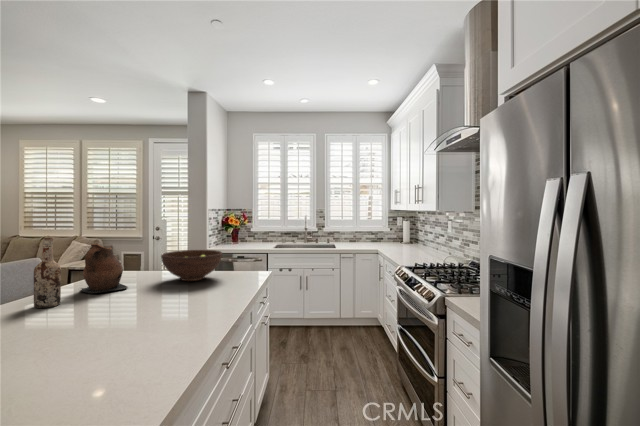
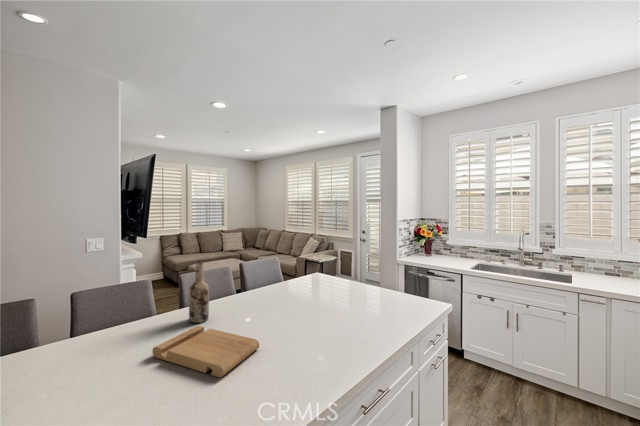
ceramic pitcher: present [81,244,128,293] -> none [234,265,270,313]
fruit bowl: present [161,250,222,281] -> none [300,276,364,317]
cutting board: none [39,296,156,328] -> present [152,326,259,377]

